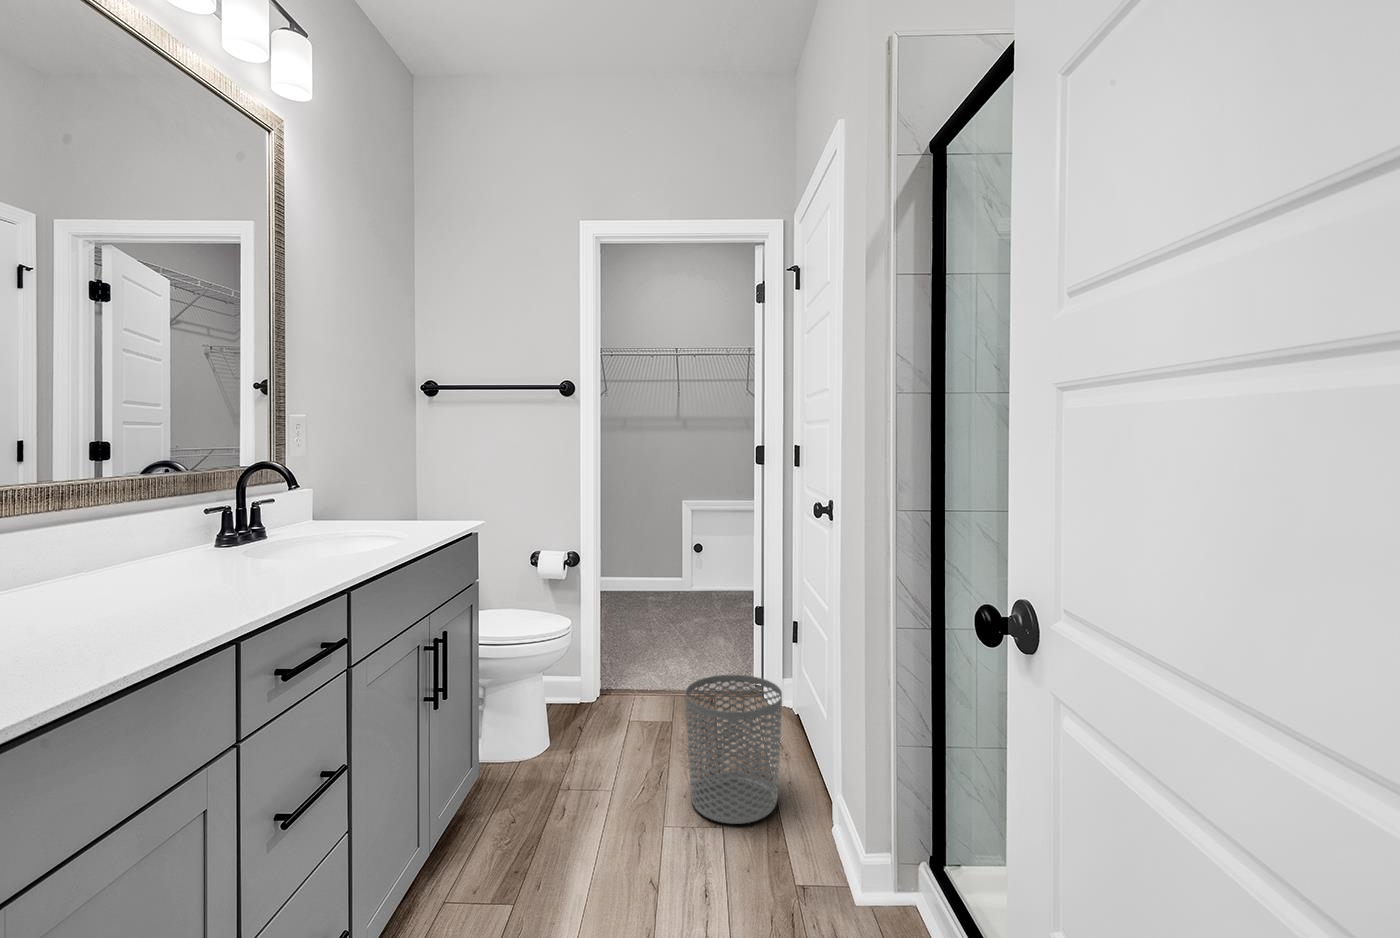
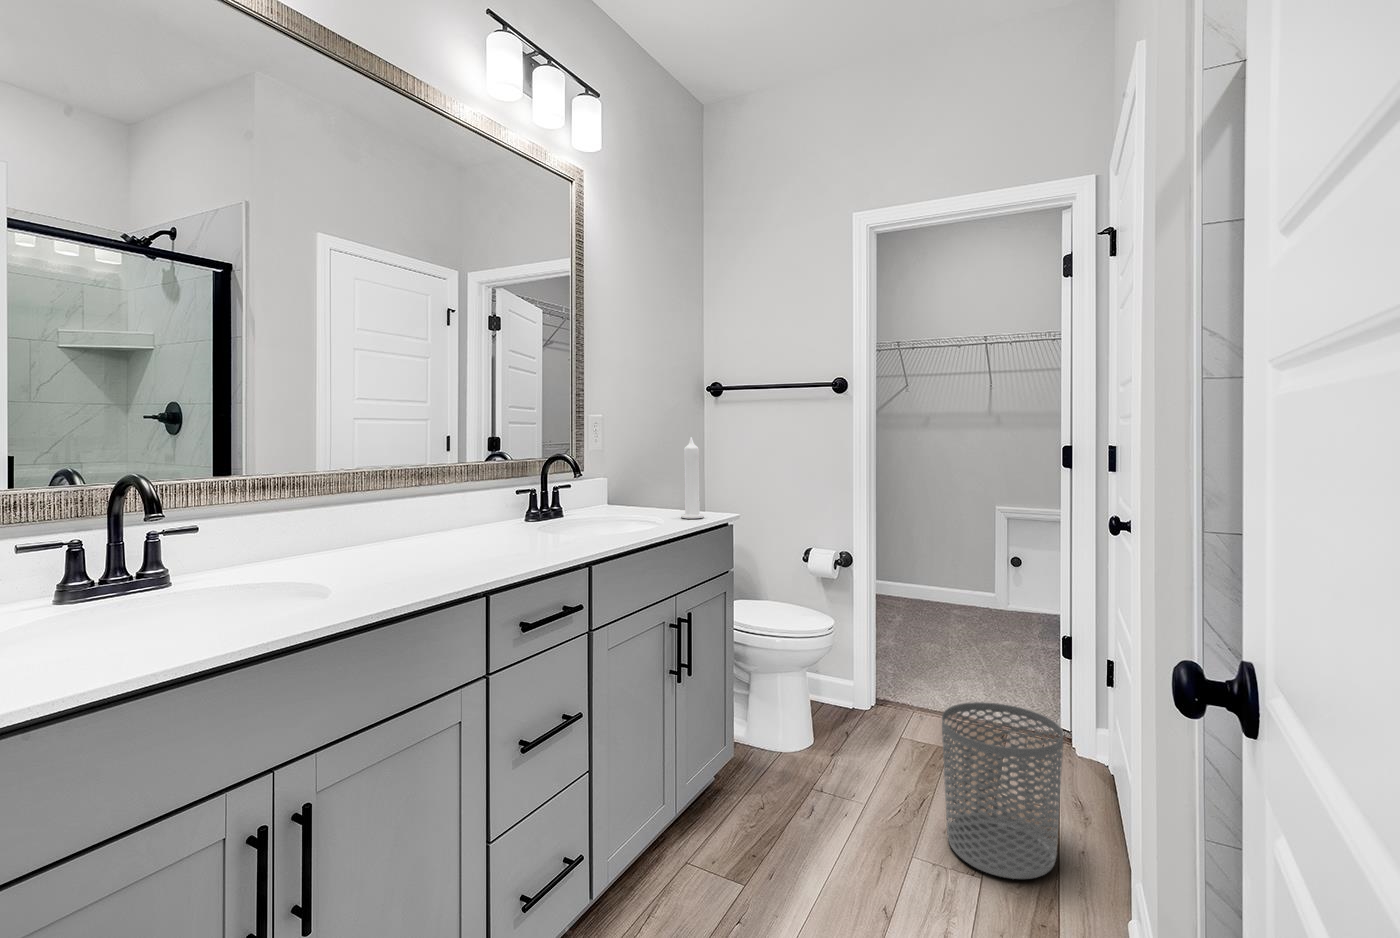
candle: none [418,441,445,529] -> present [681,437,704,519]

